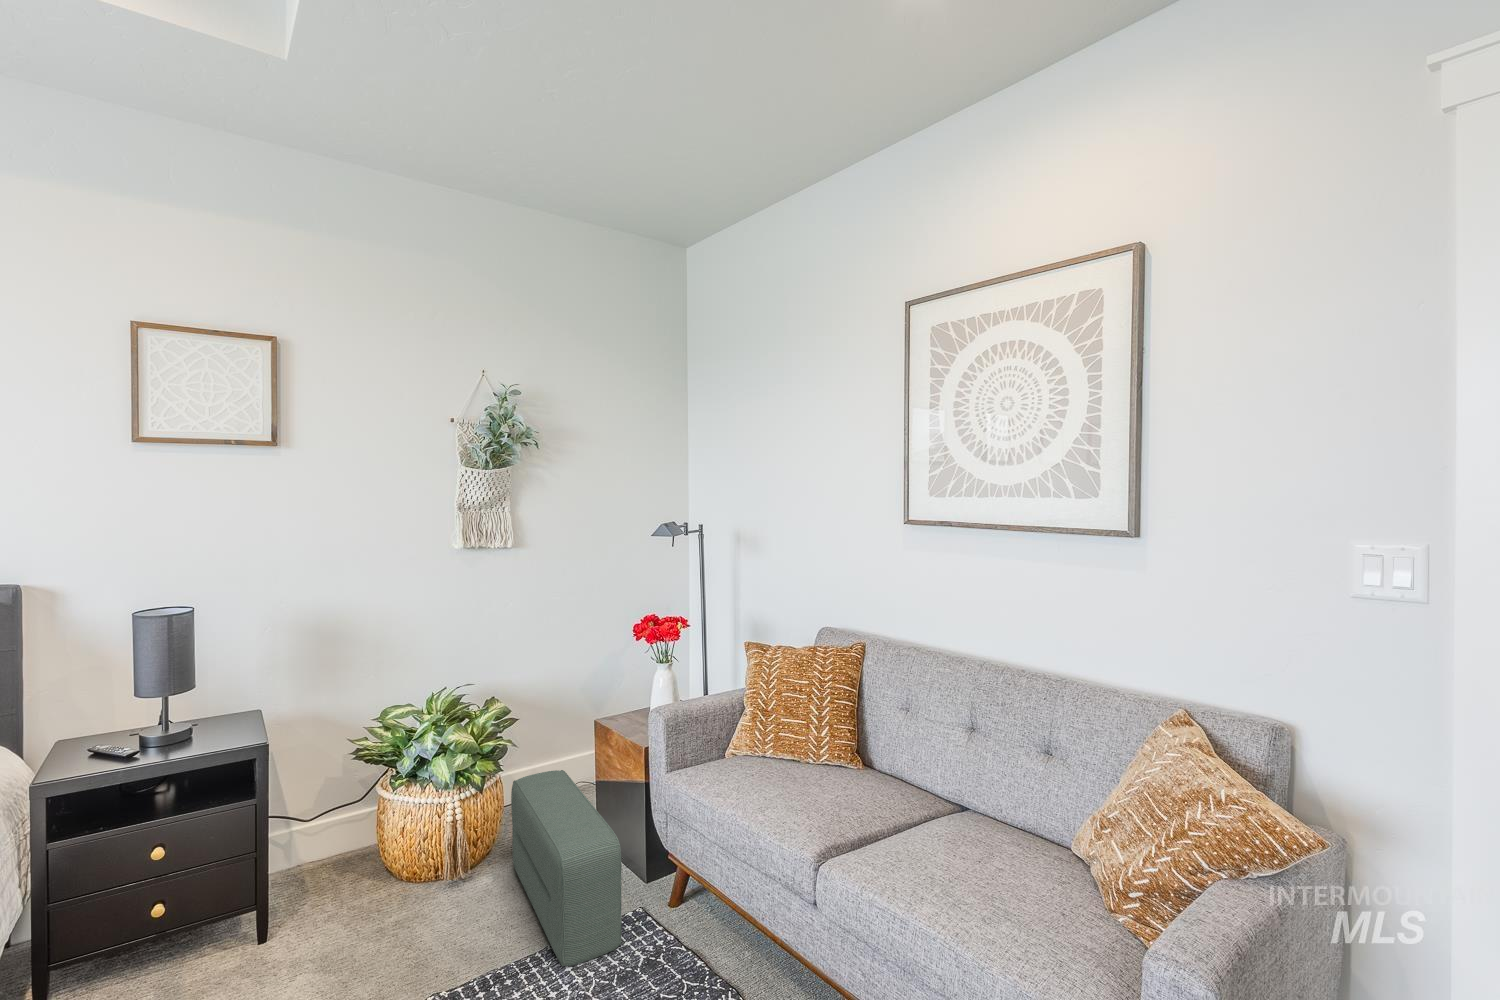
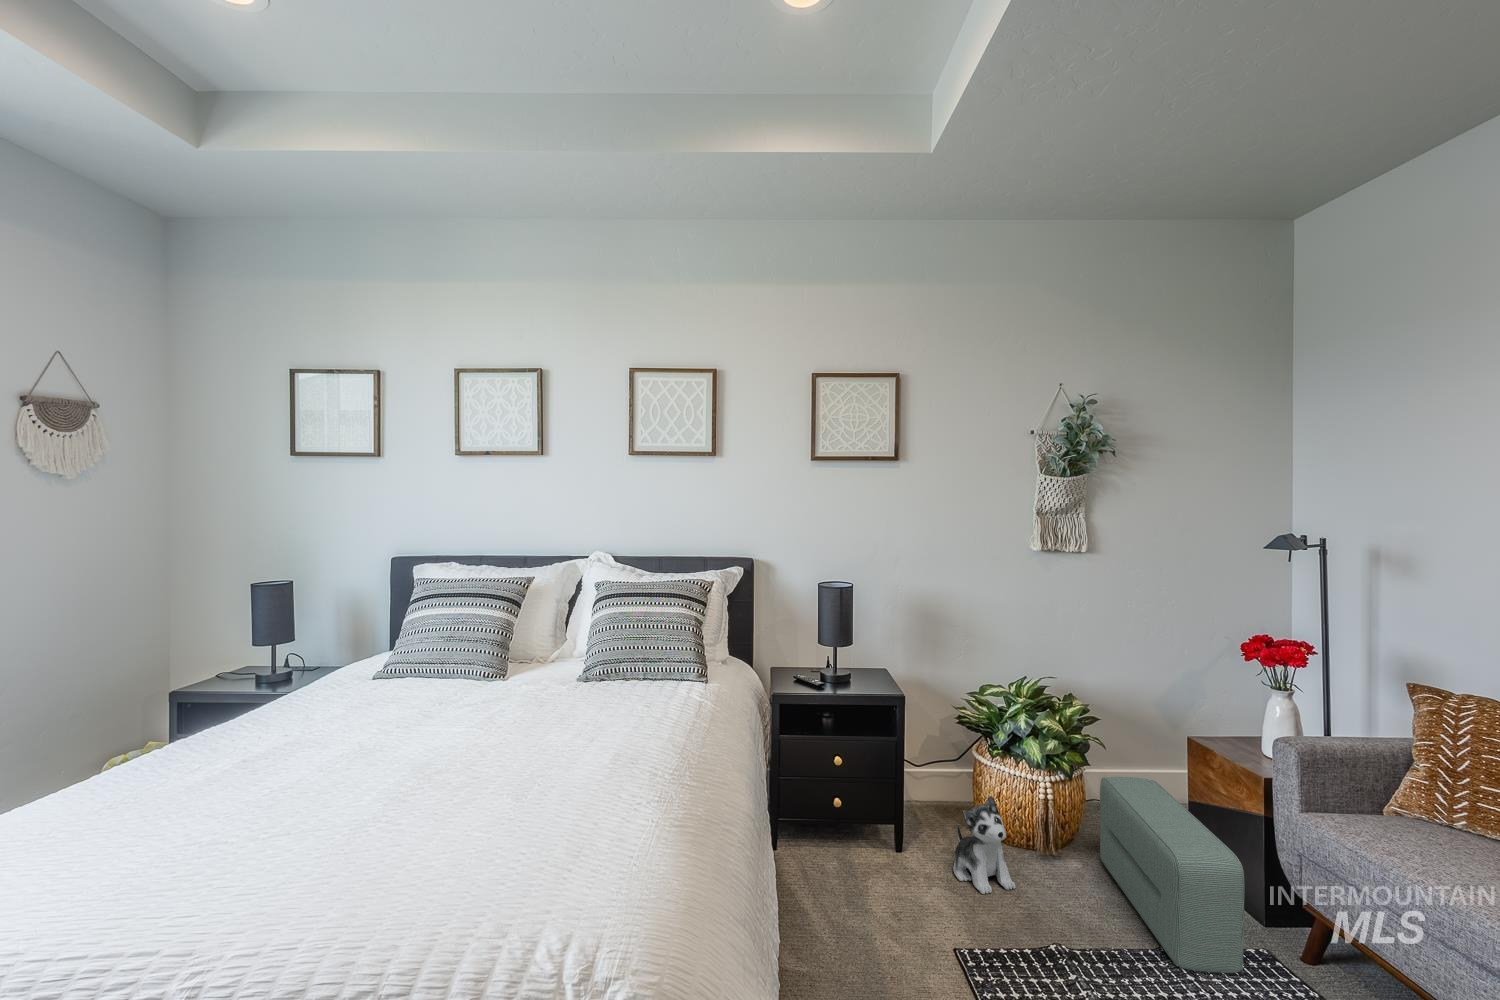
plush toy: none [332,840,408,963] -> present [953,796,1016,894]

